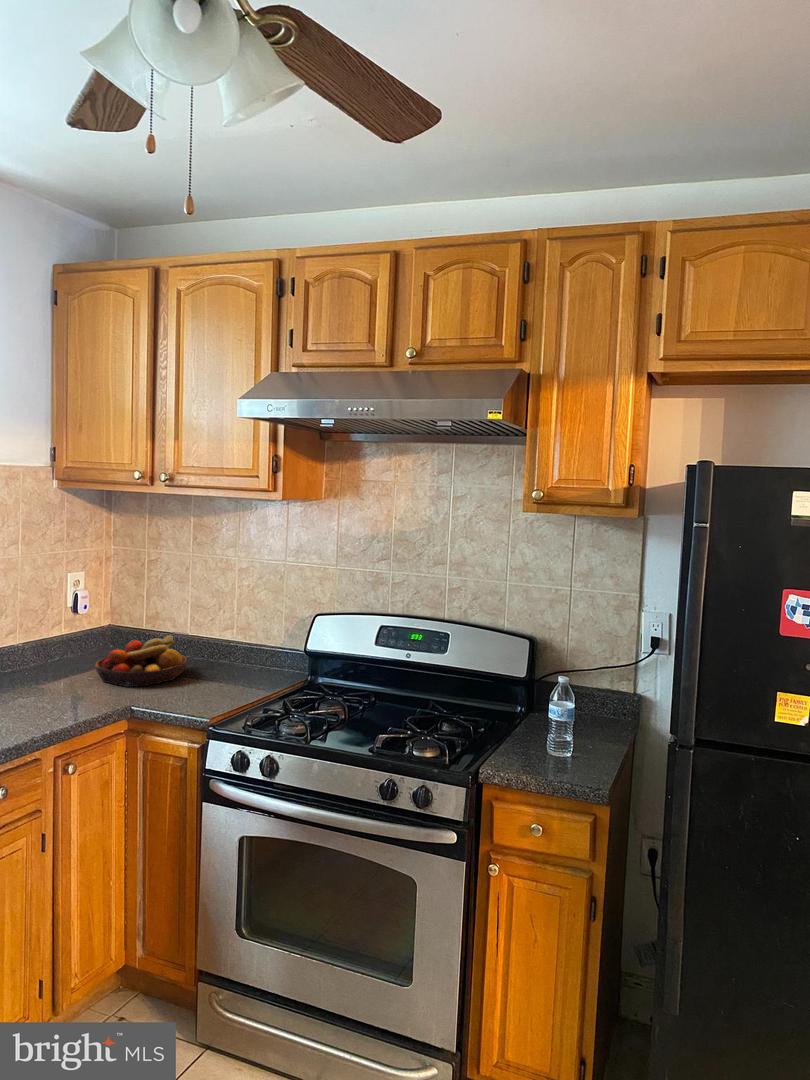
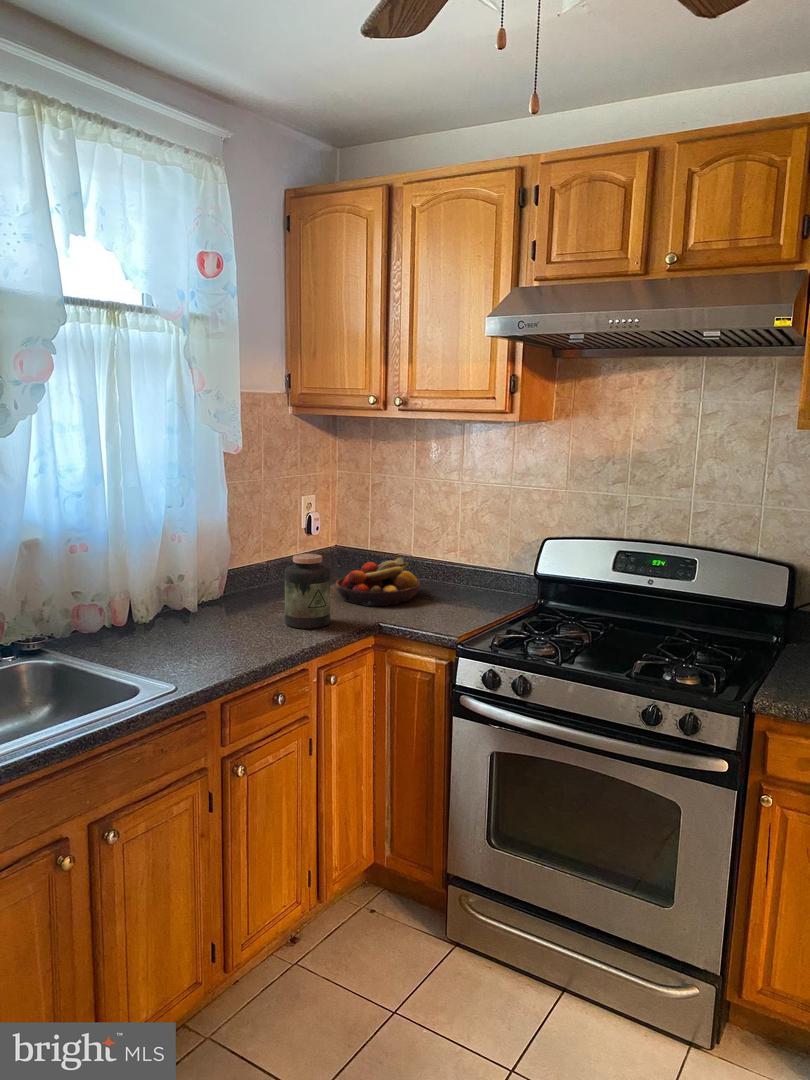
jar: none [25,634,77,714] -> present [285,554,330,629]

